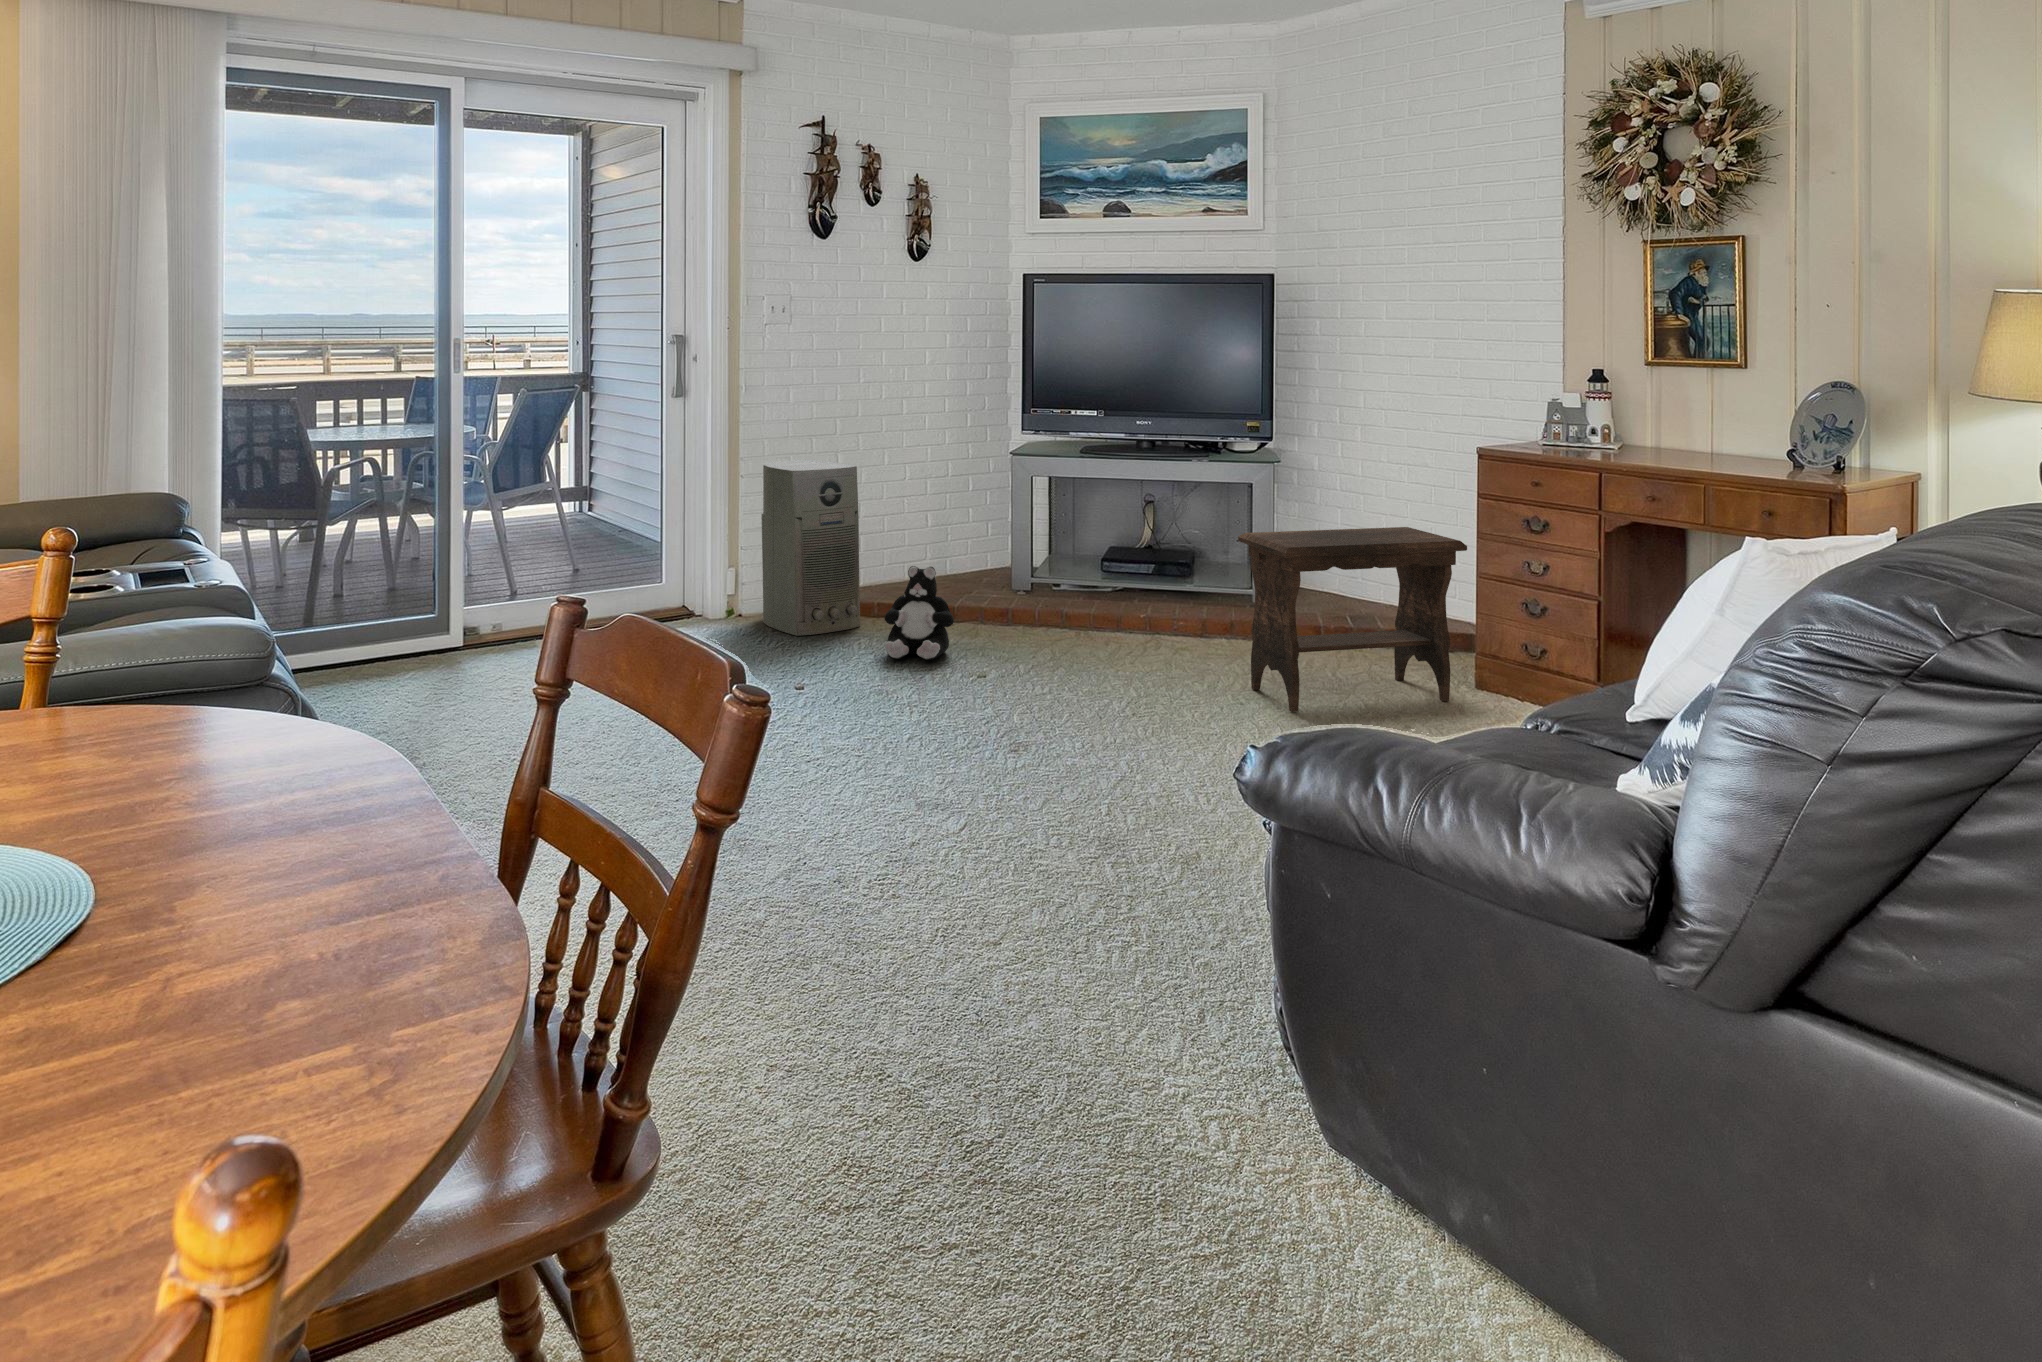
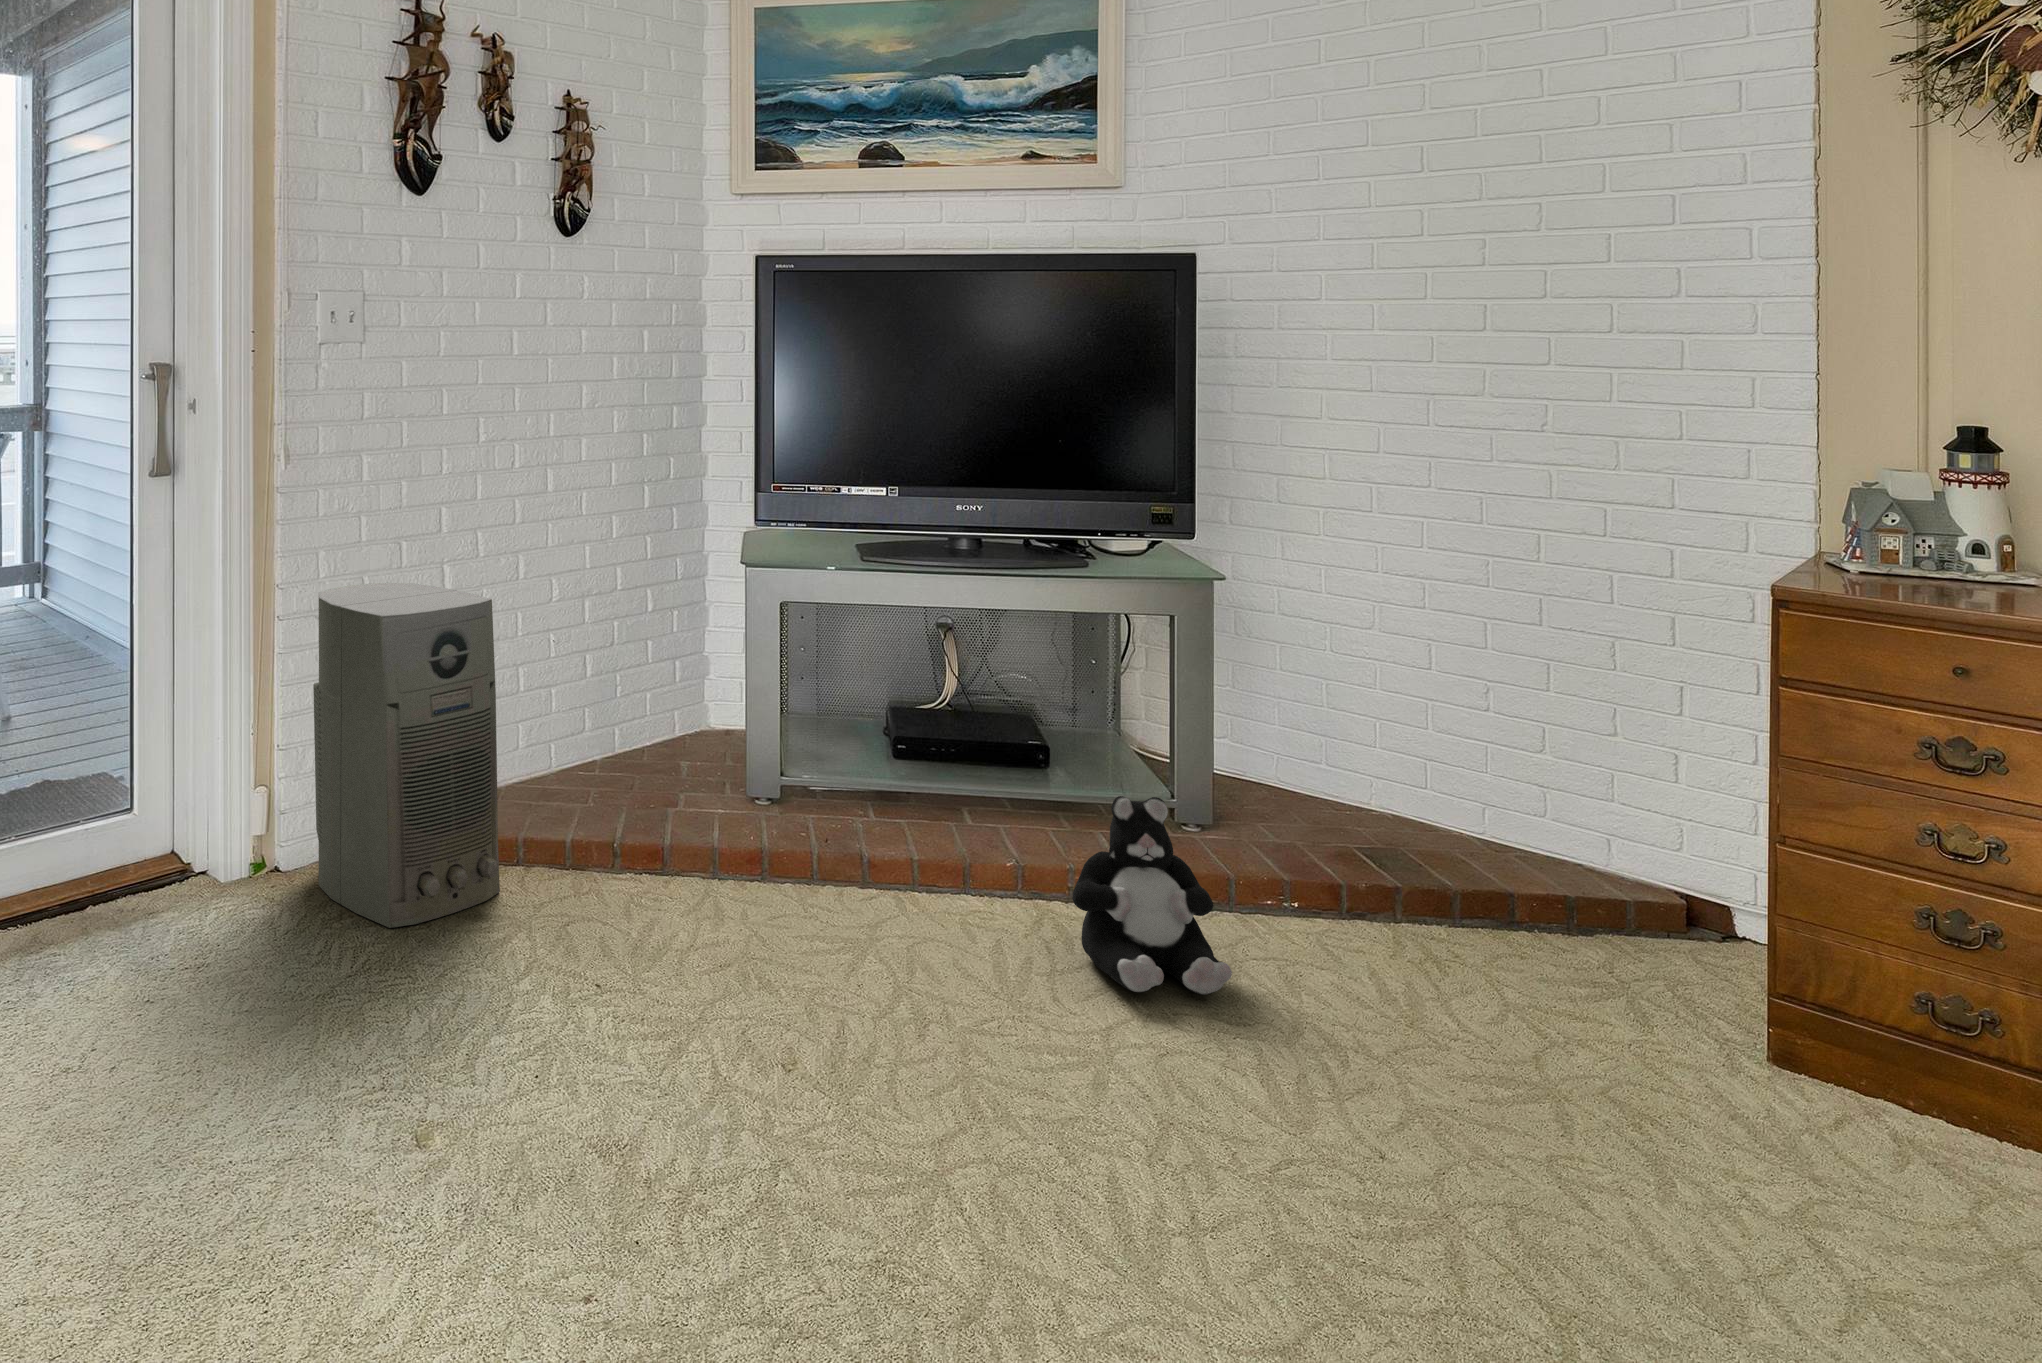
footstool: present [1238,527,1467,712] -> none [1339,735,1843,1186]
plush toy: present [885,566,954,660] -> present [1072,796,1232,995]

